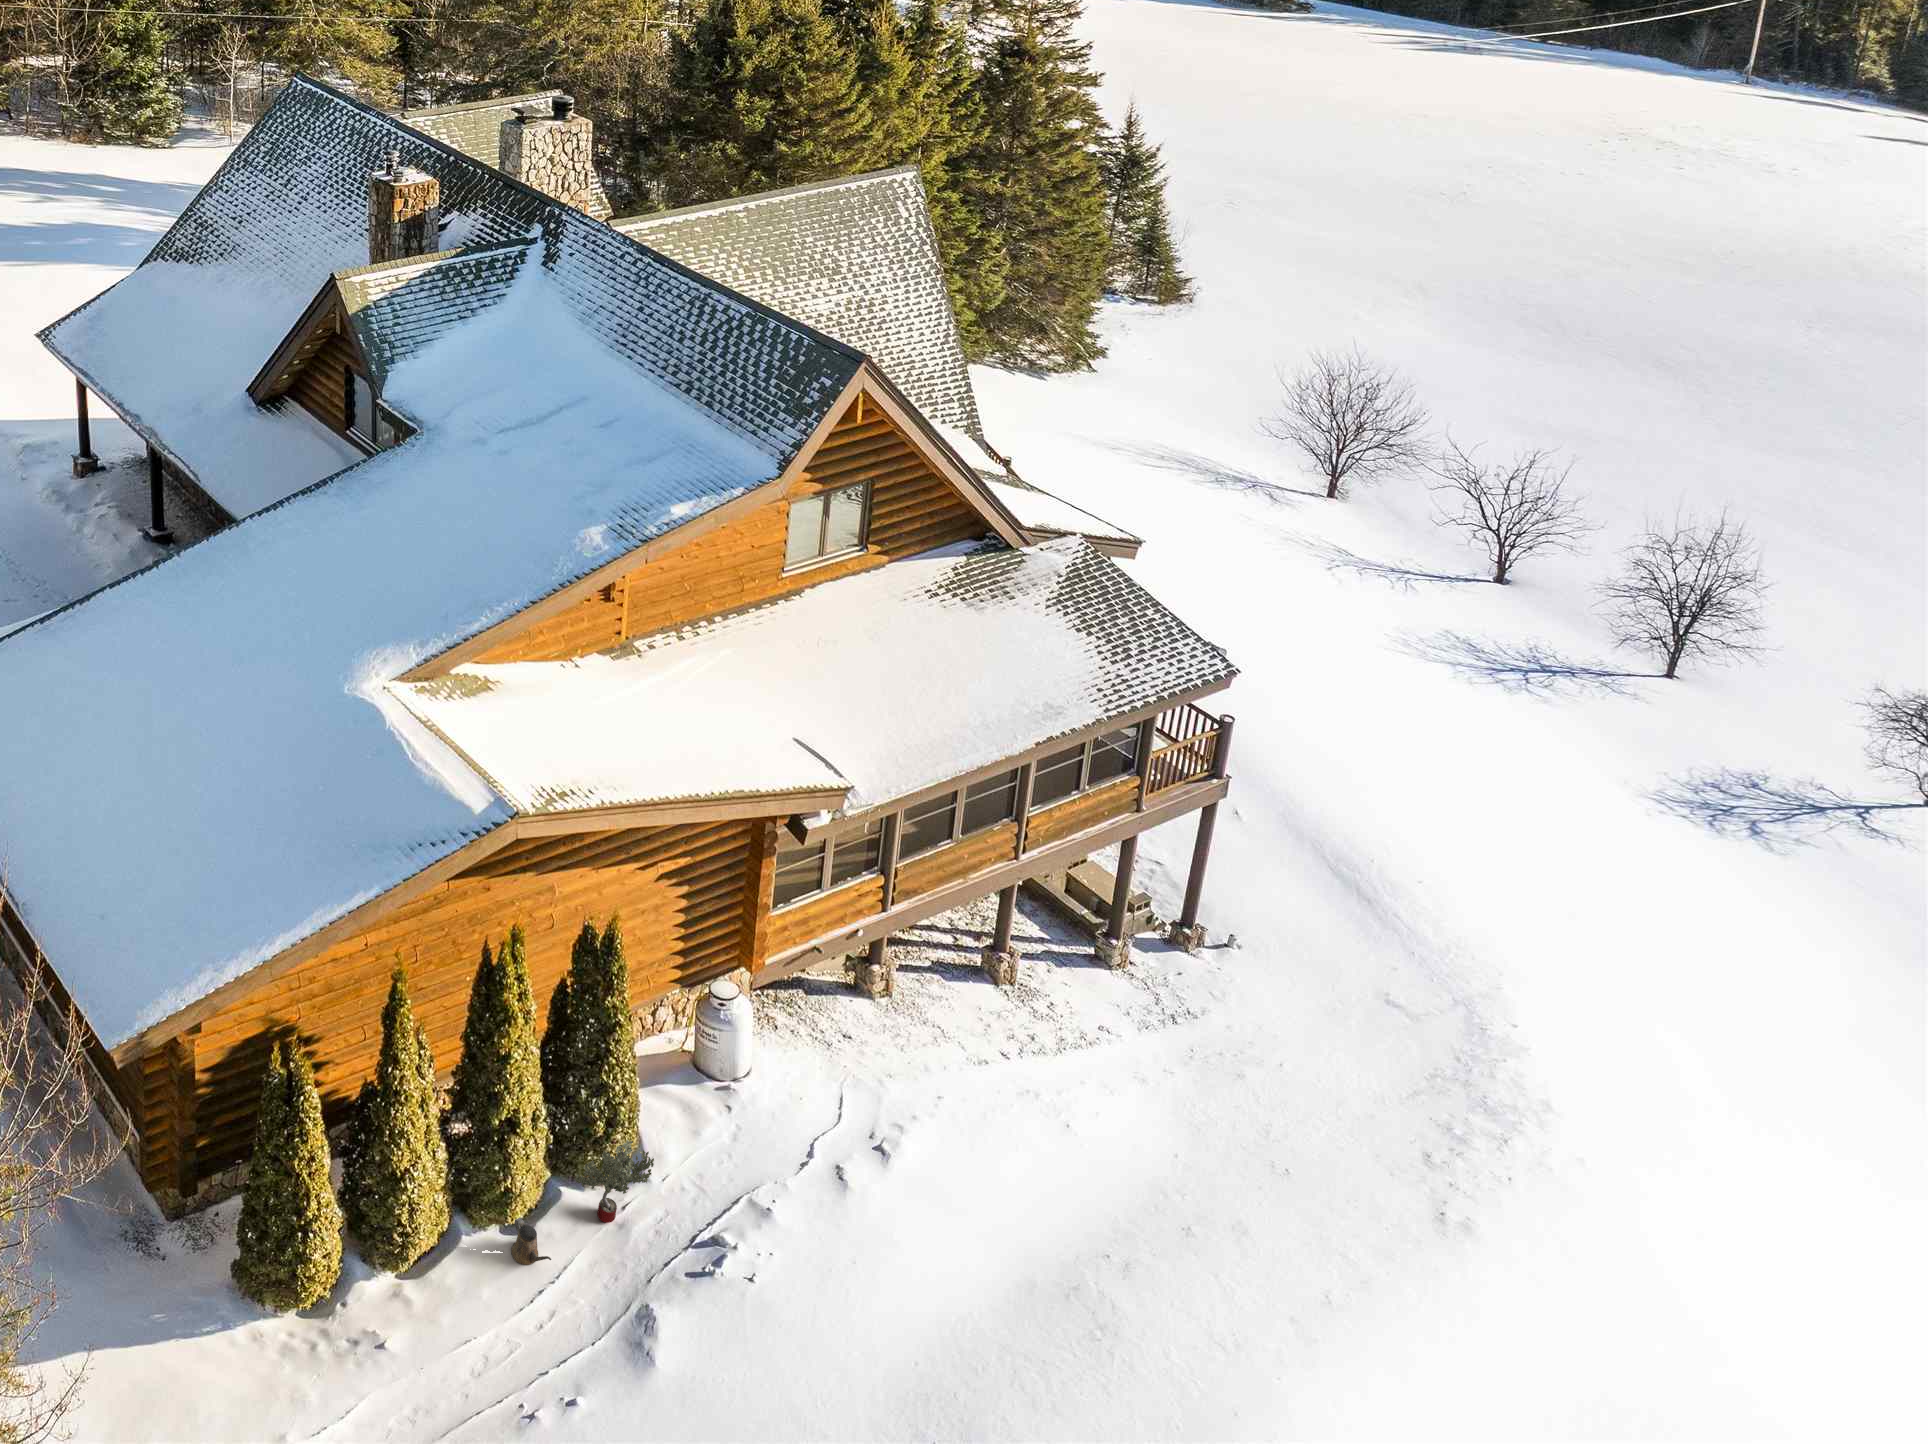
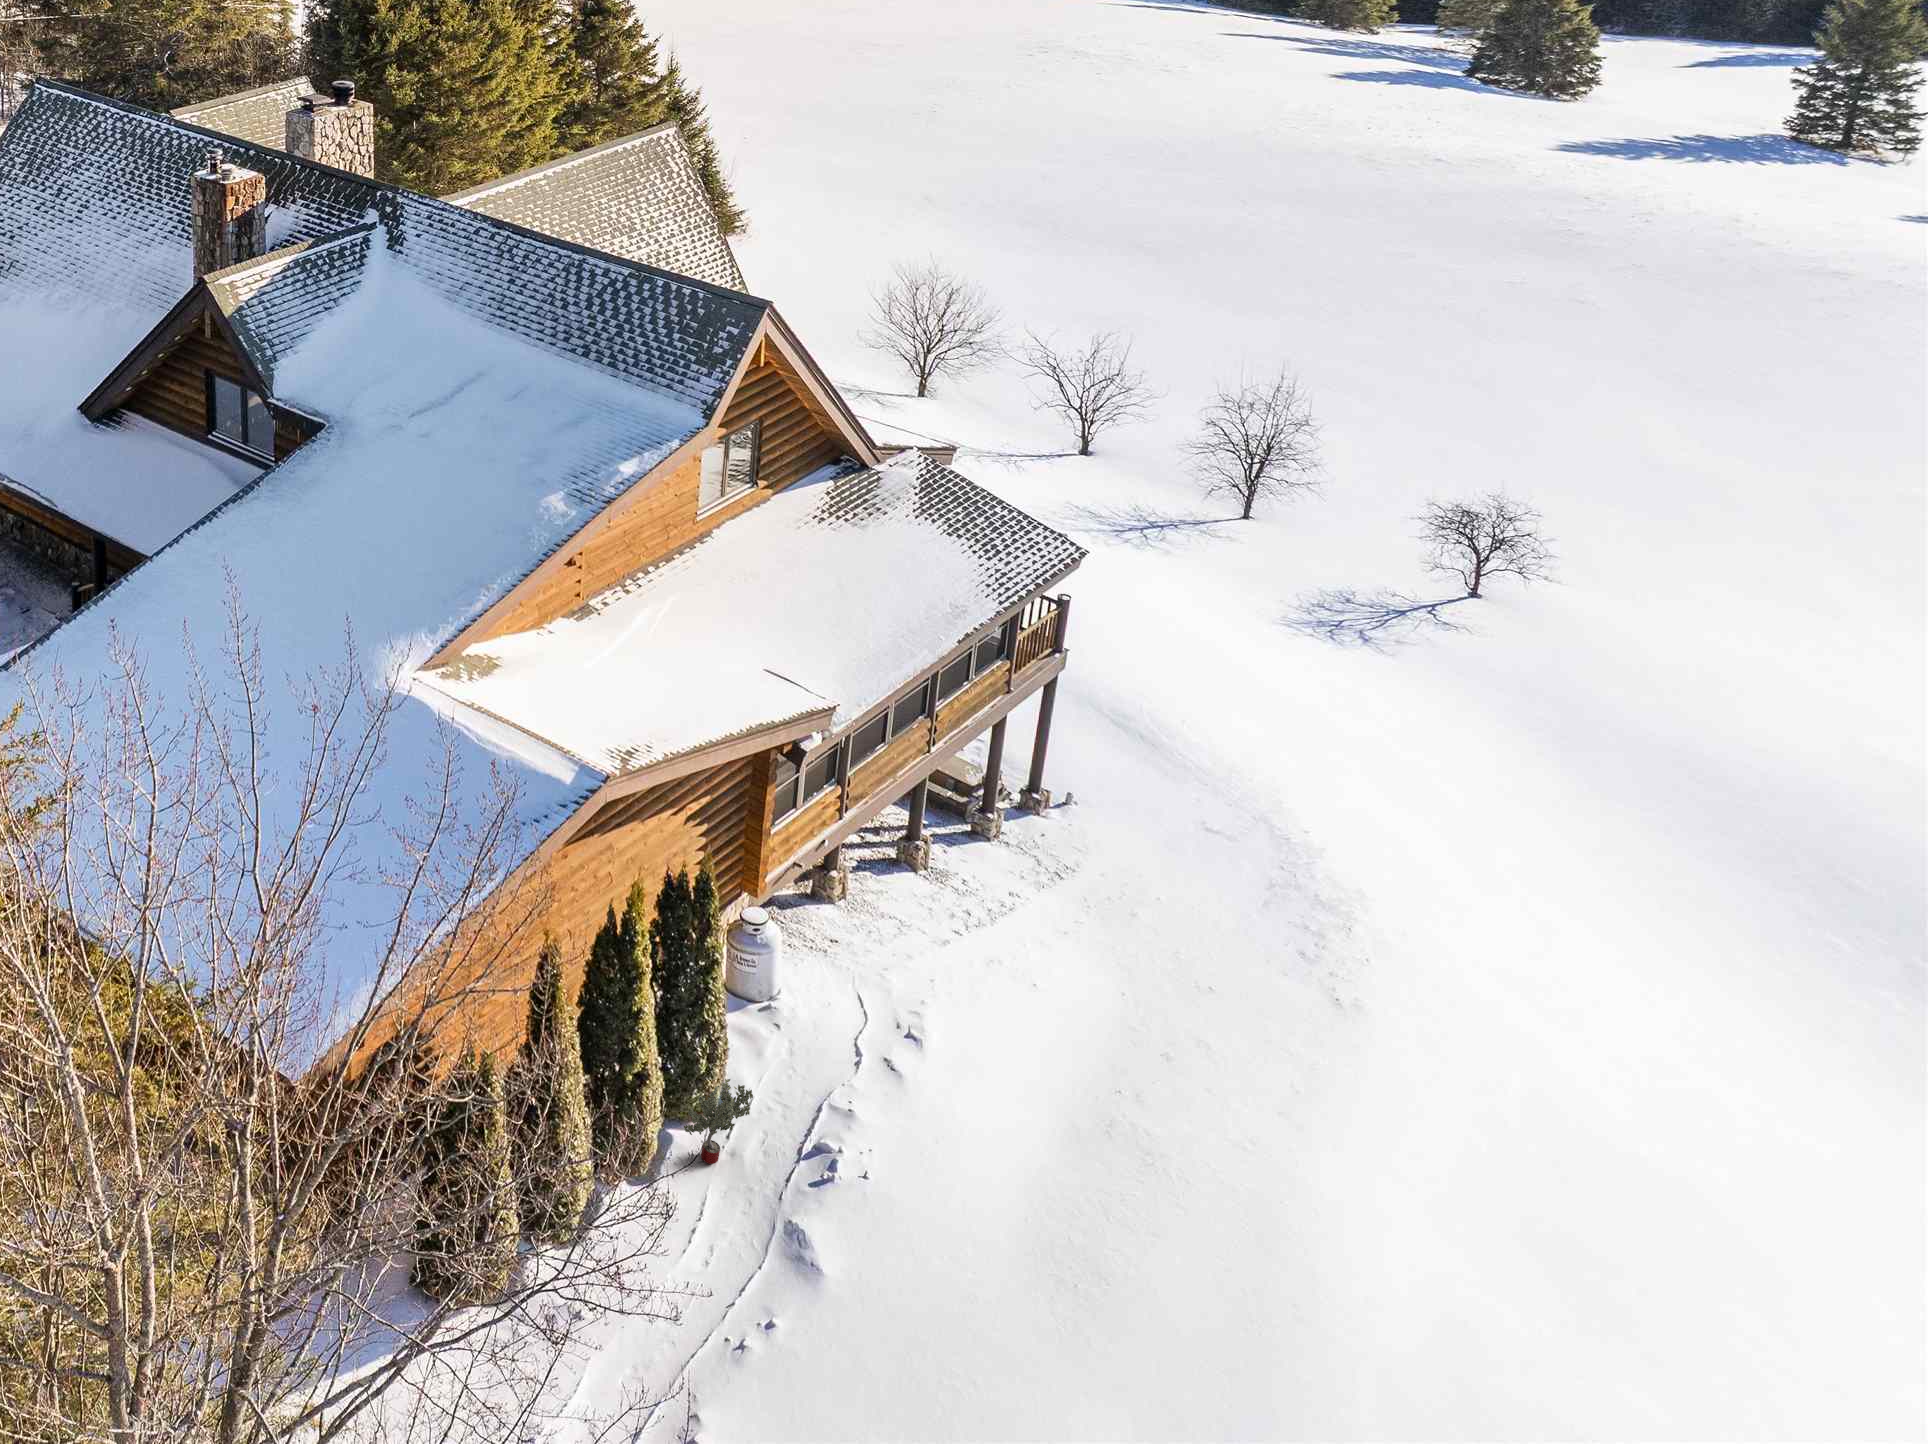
watering can: present [511,1218,551,1265] -> none [641,1180,693,1223]

